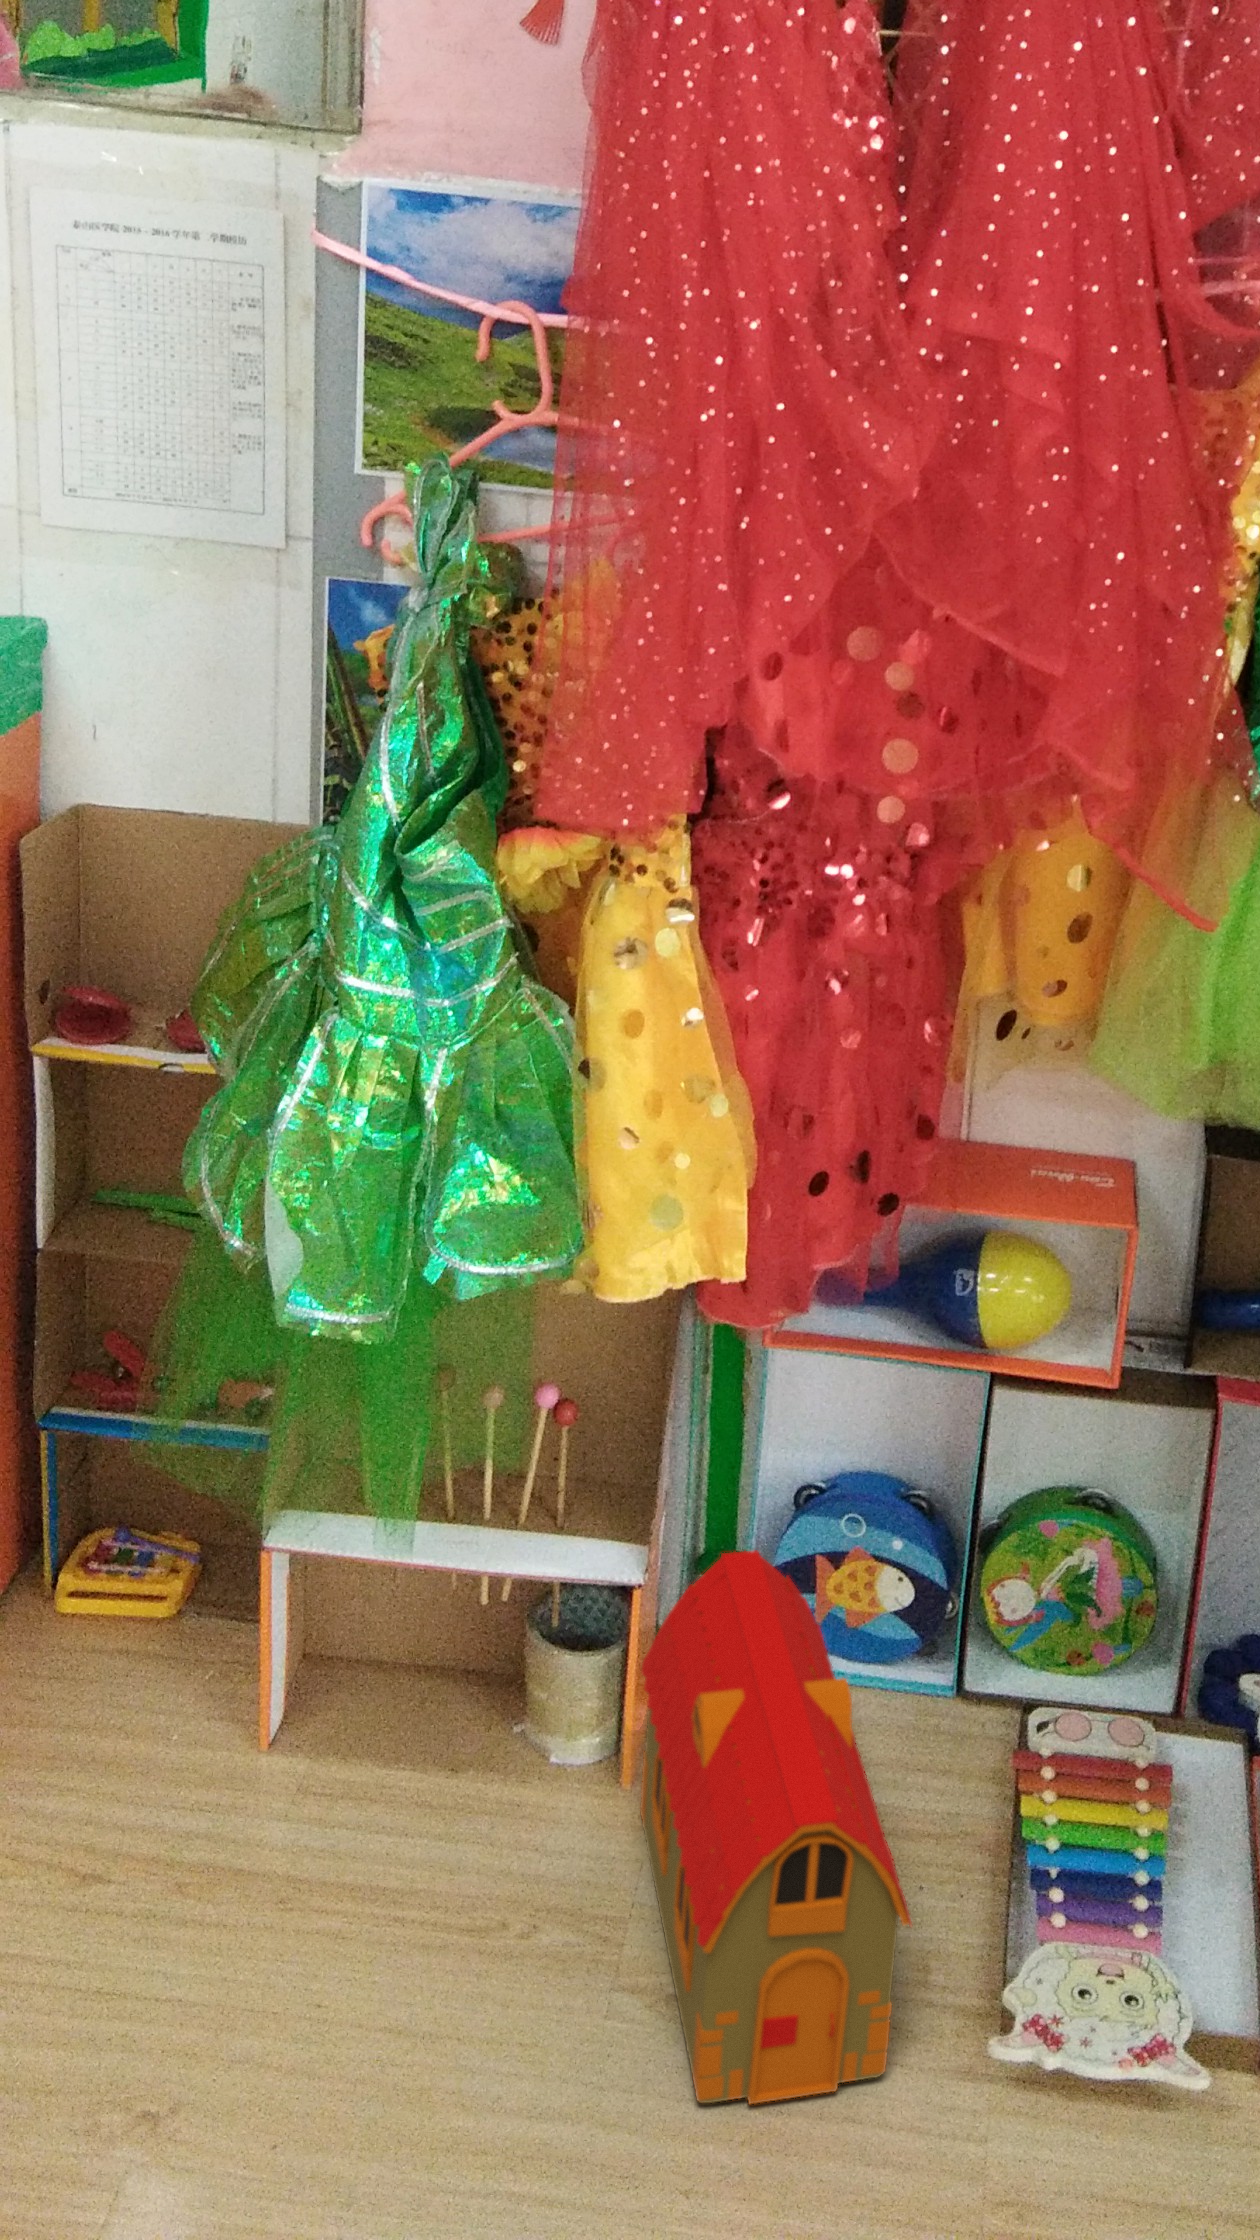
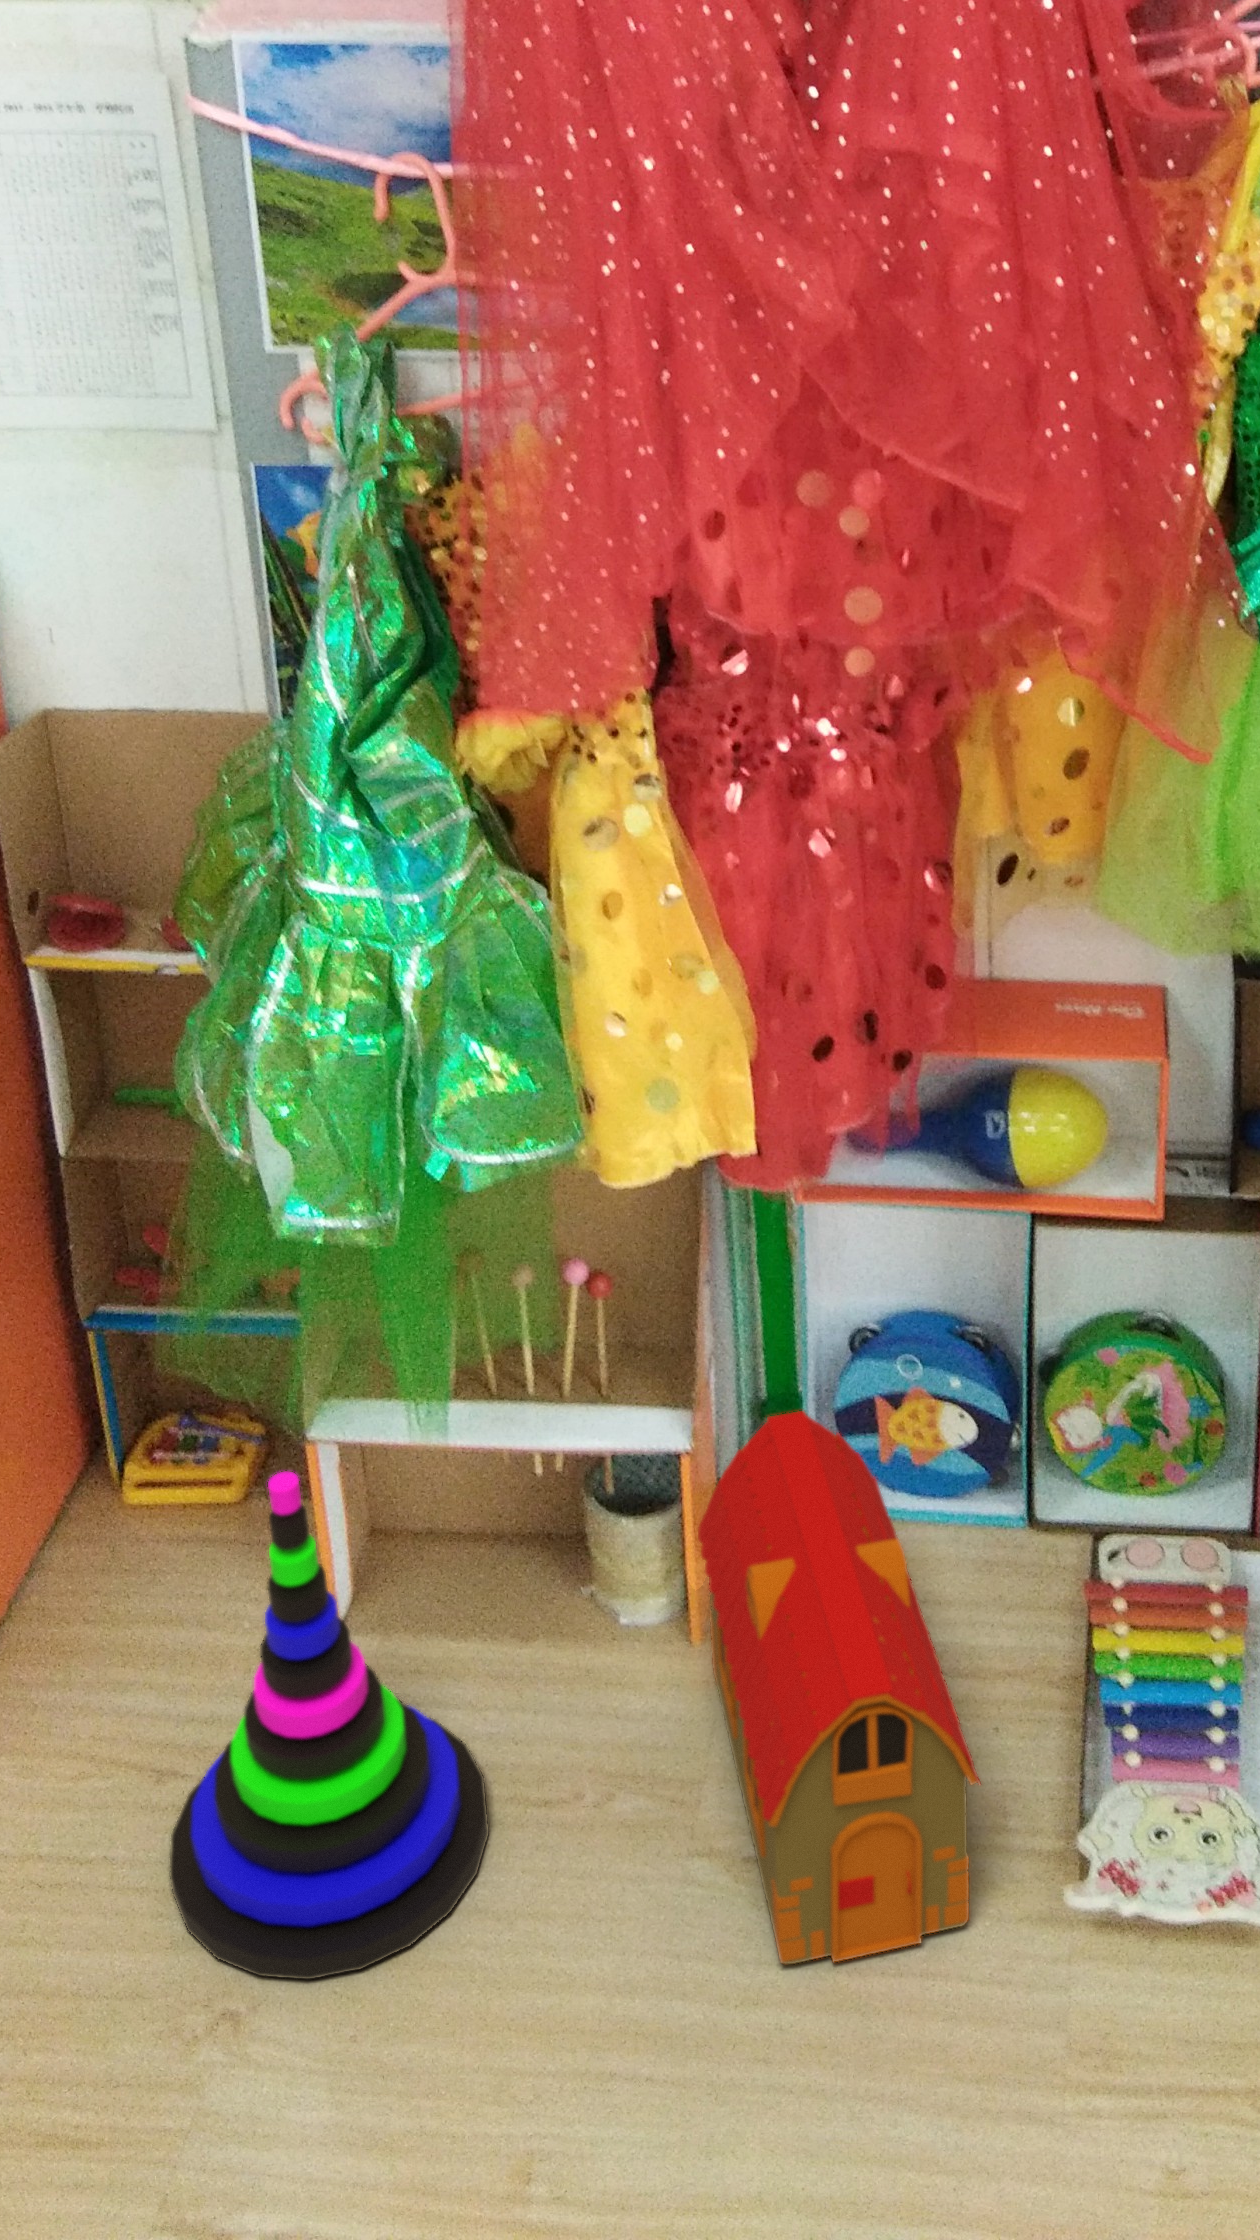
stacking toy: none [90,1560,412,2087] -> present [170,1472,489,1979]

